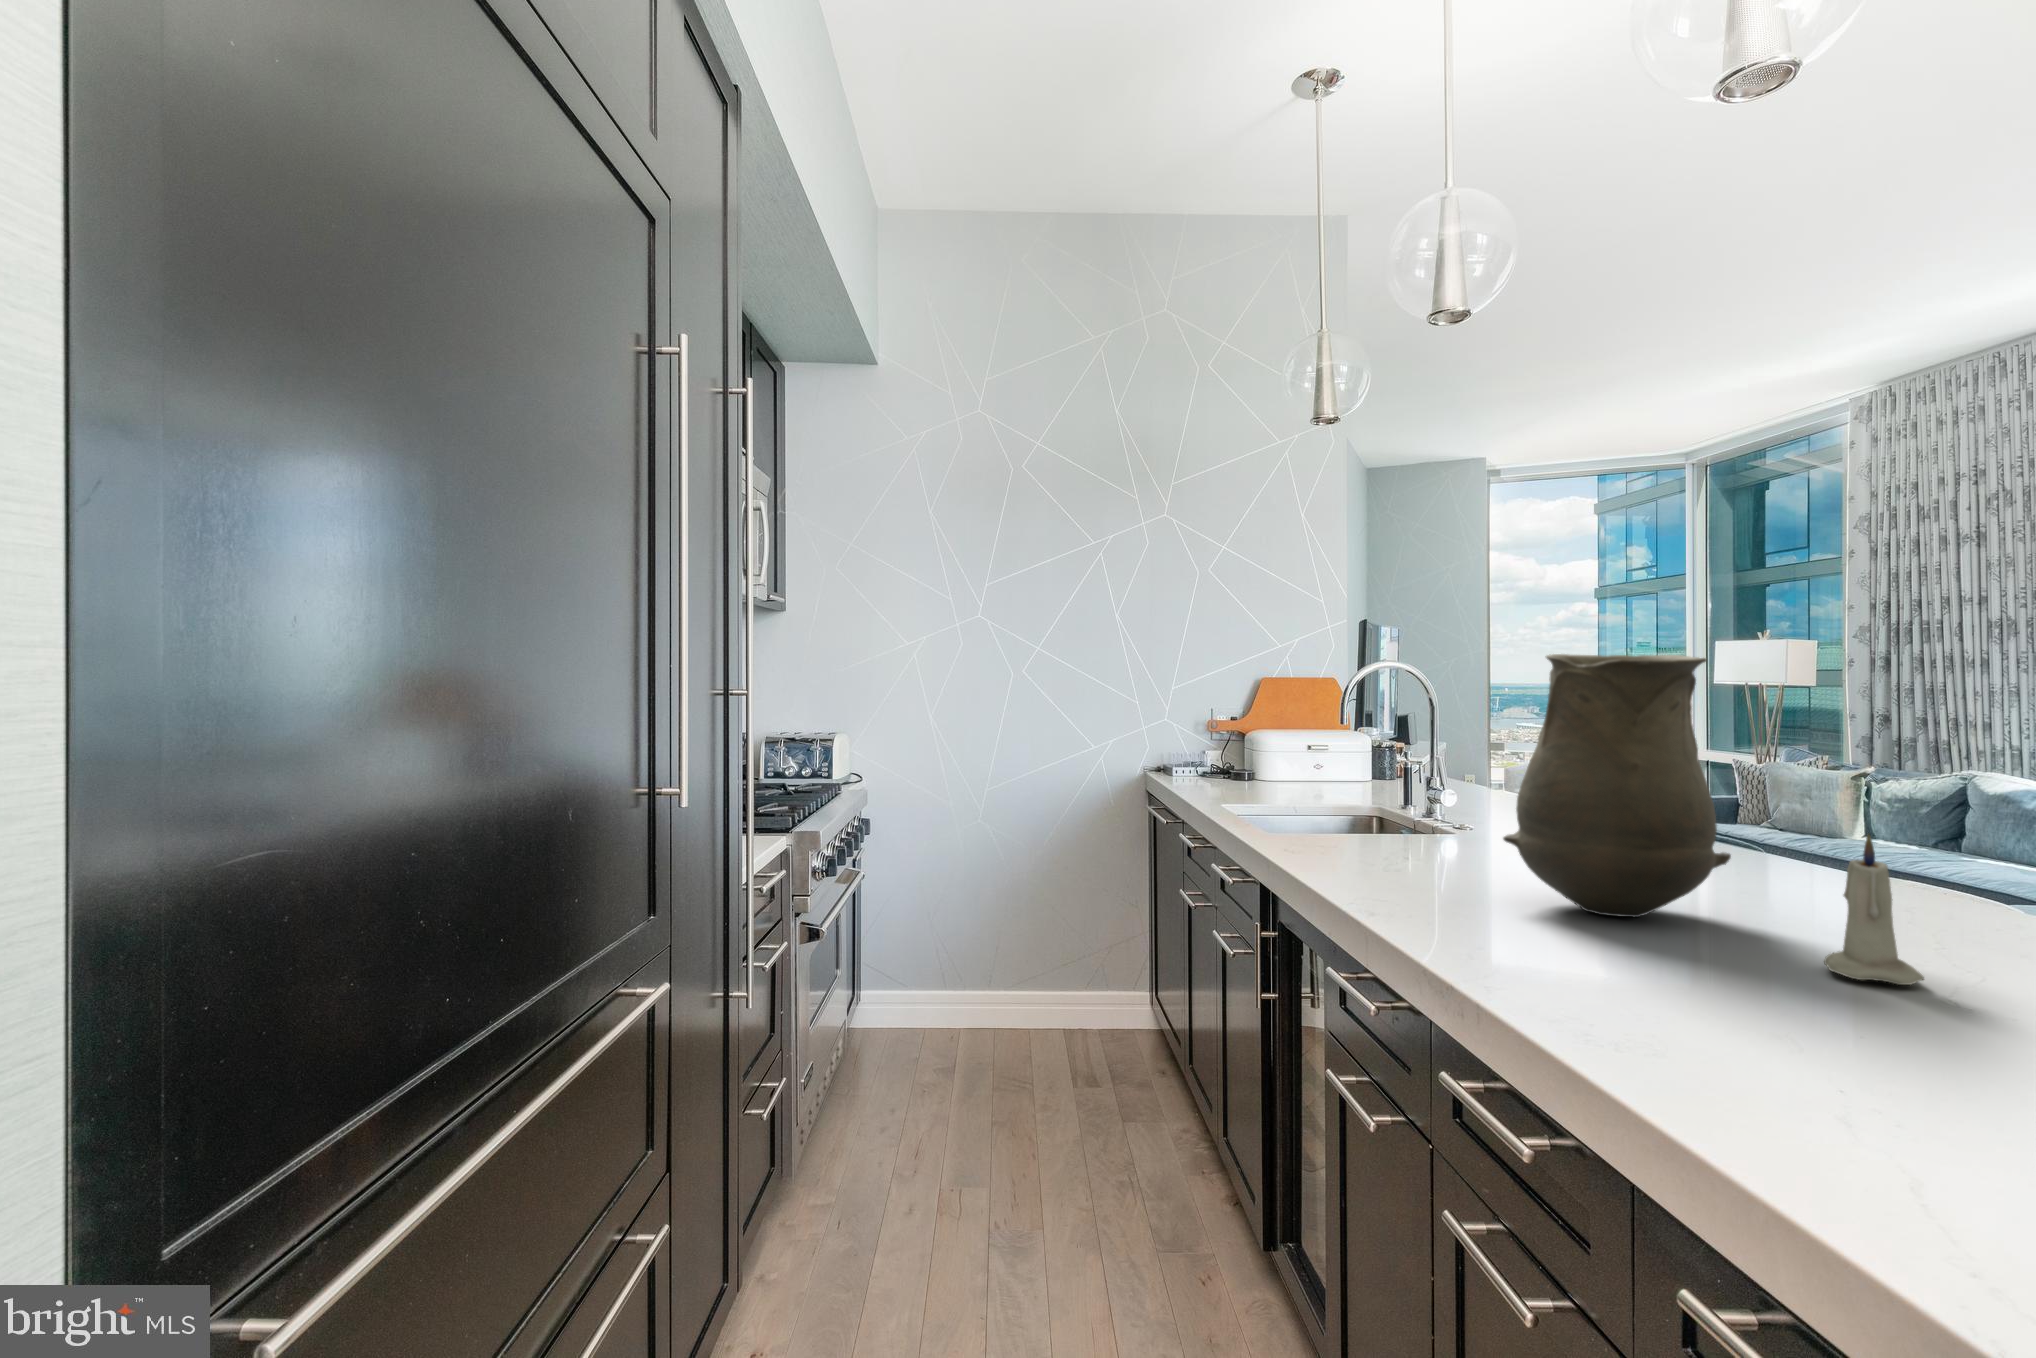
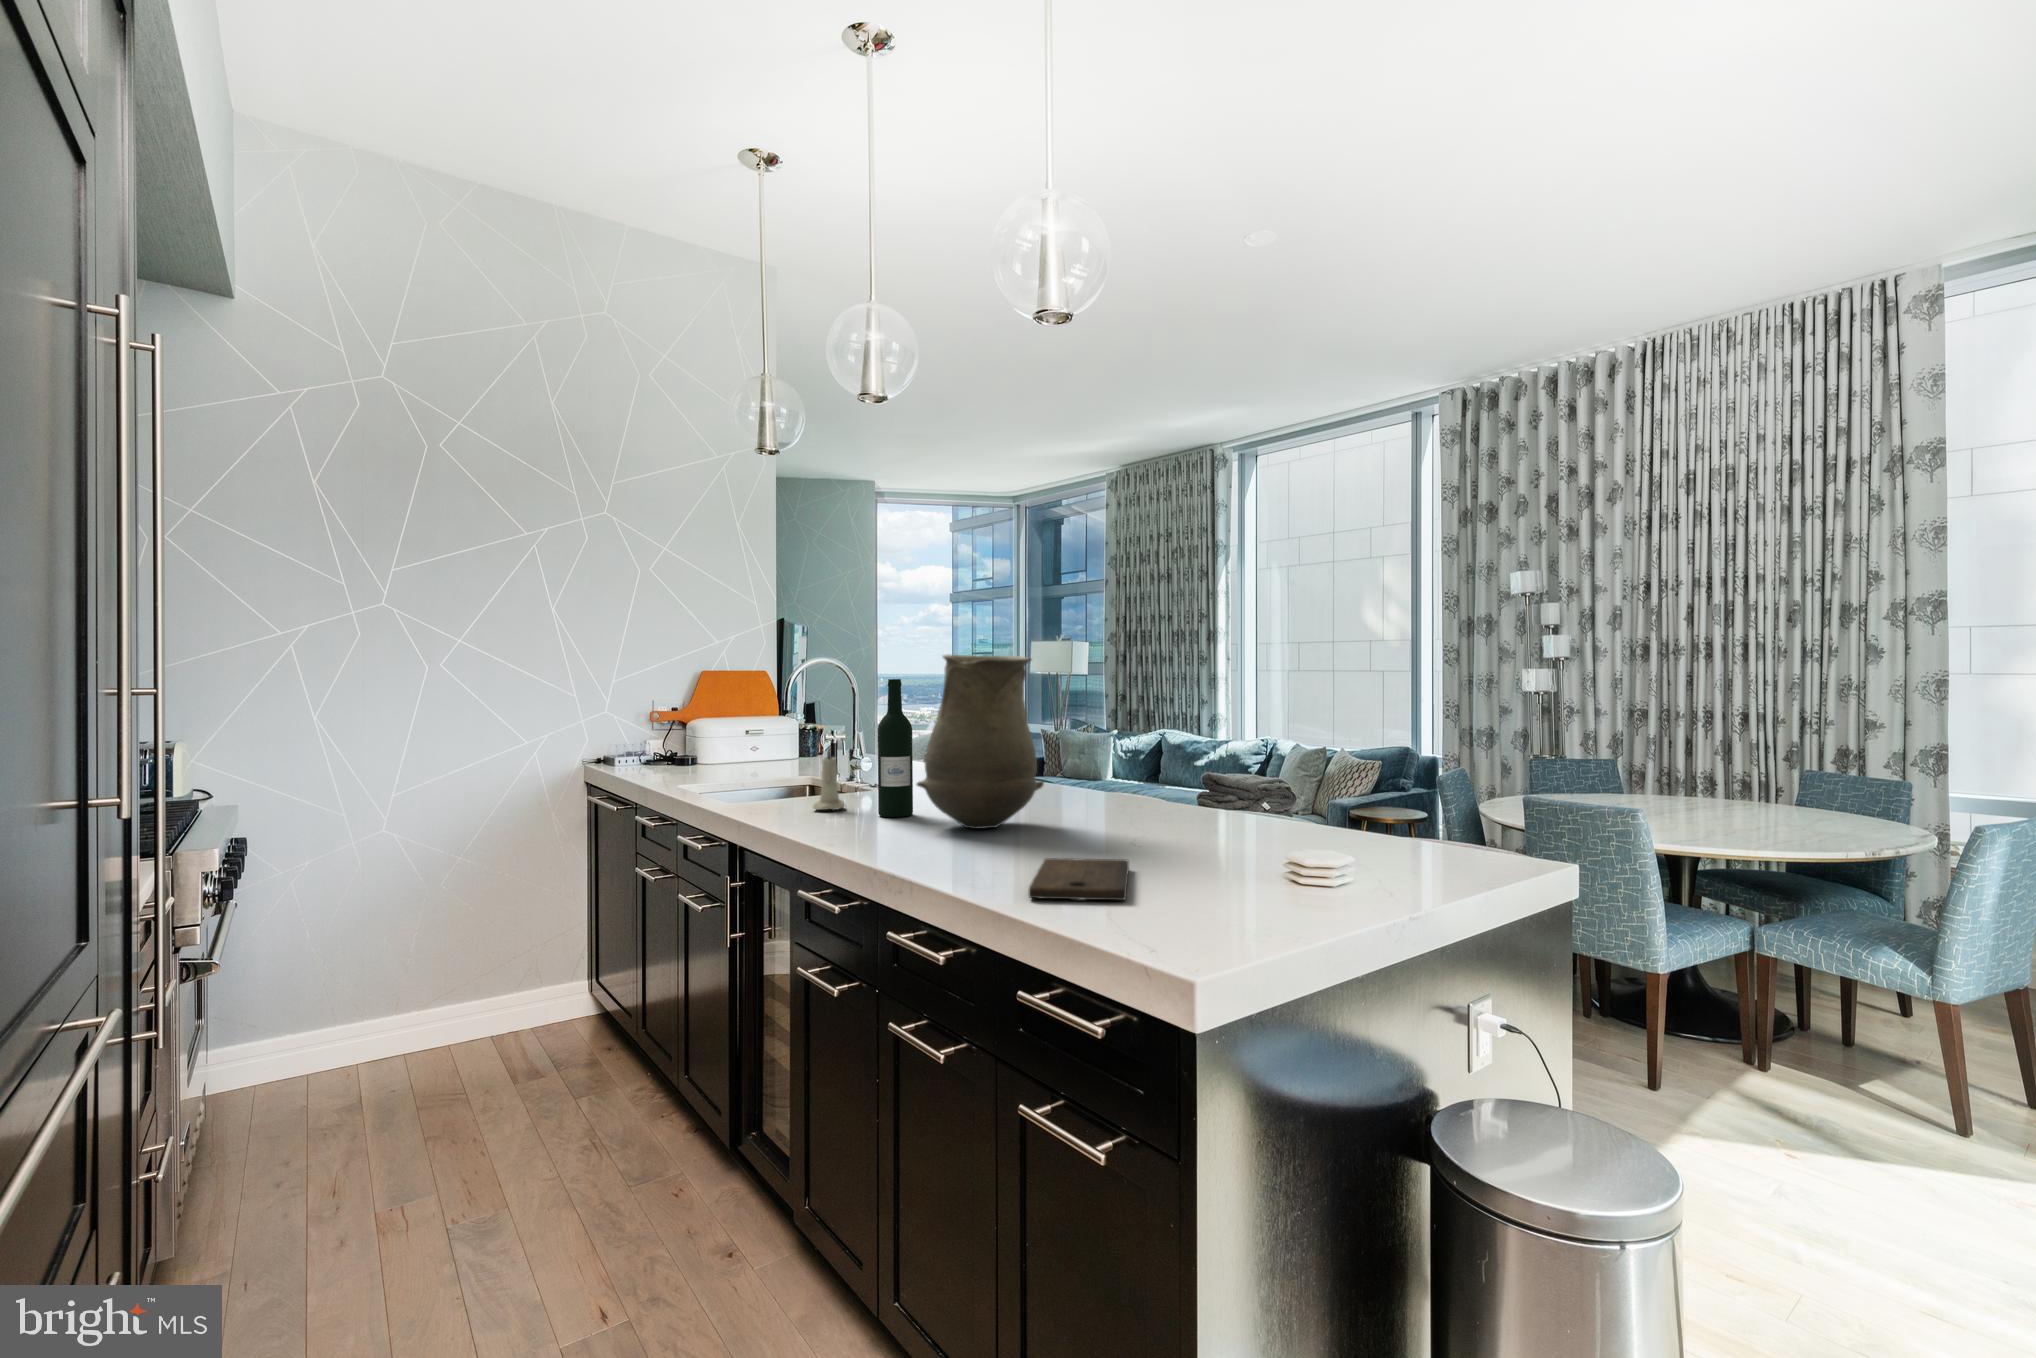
wine bottle: none [1451,689,1503,878] -> present [878,679,913,817]
candle: present [1824,835,1924,985] -> present [813,747,845,810]
cutting board: none [1688,998,1926,1134] -> present [1029,858,1129,900]

